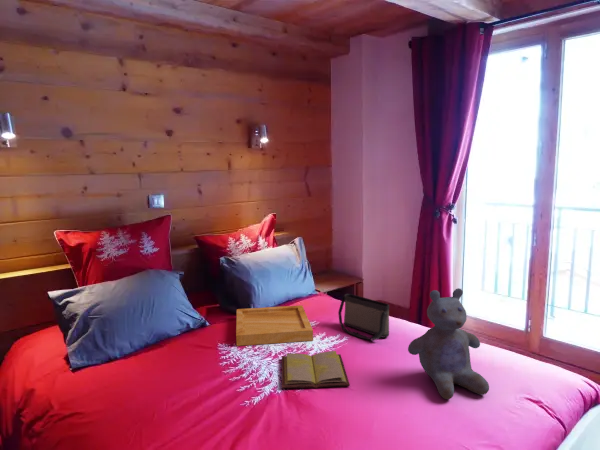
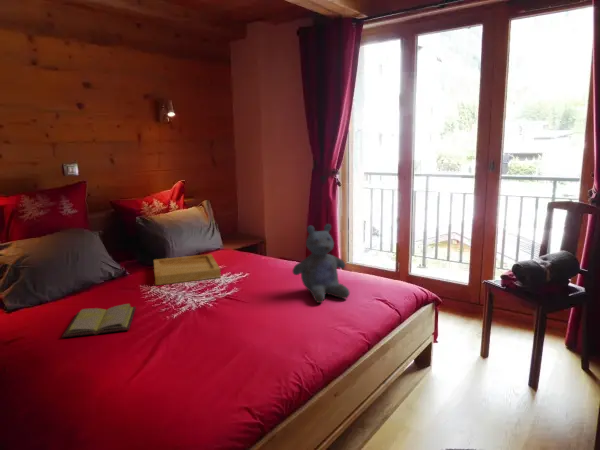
handbag: present [338,294,389,341] -> none [241,241,282,274]
diary: present [282,351,350,388] -> present [62,304,136,337]

